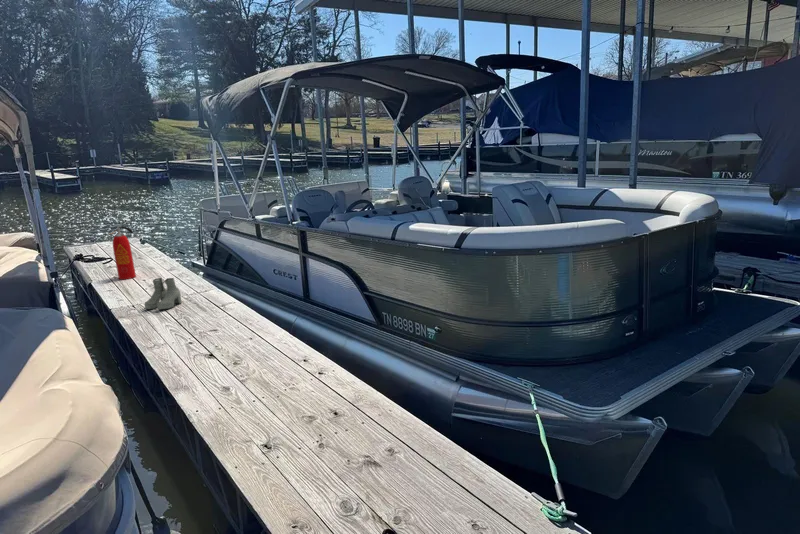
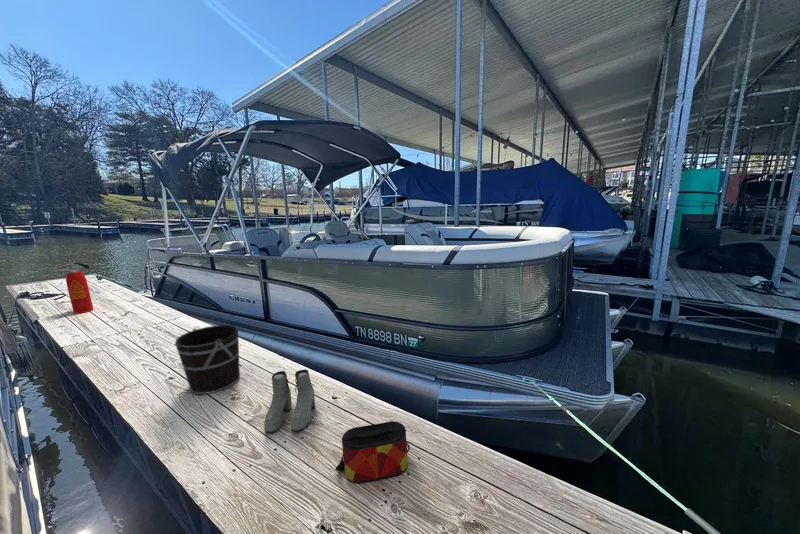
boots: present [145,278,181,310] -> present [264,369,315,432]
bucket: none [191,297,248,358] -> present [174,325,240,394]
bag: none [290,384,352,426] -> present [336,421,410,483]

